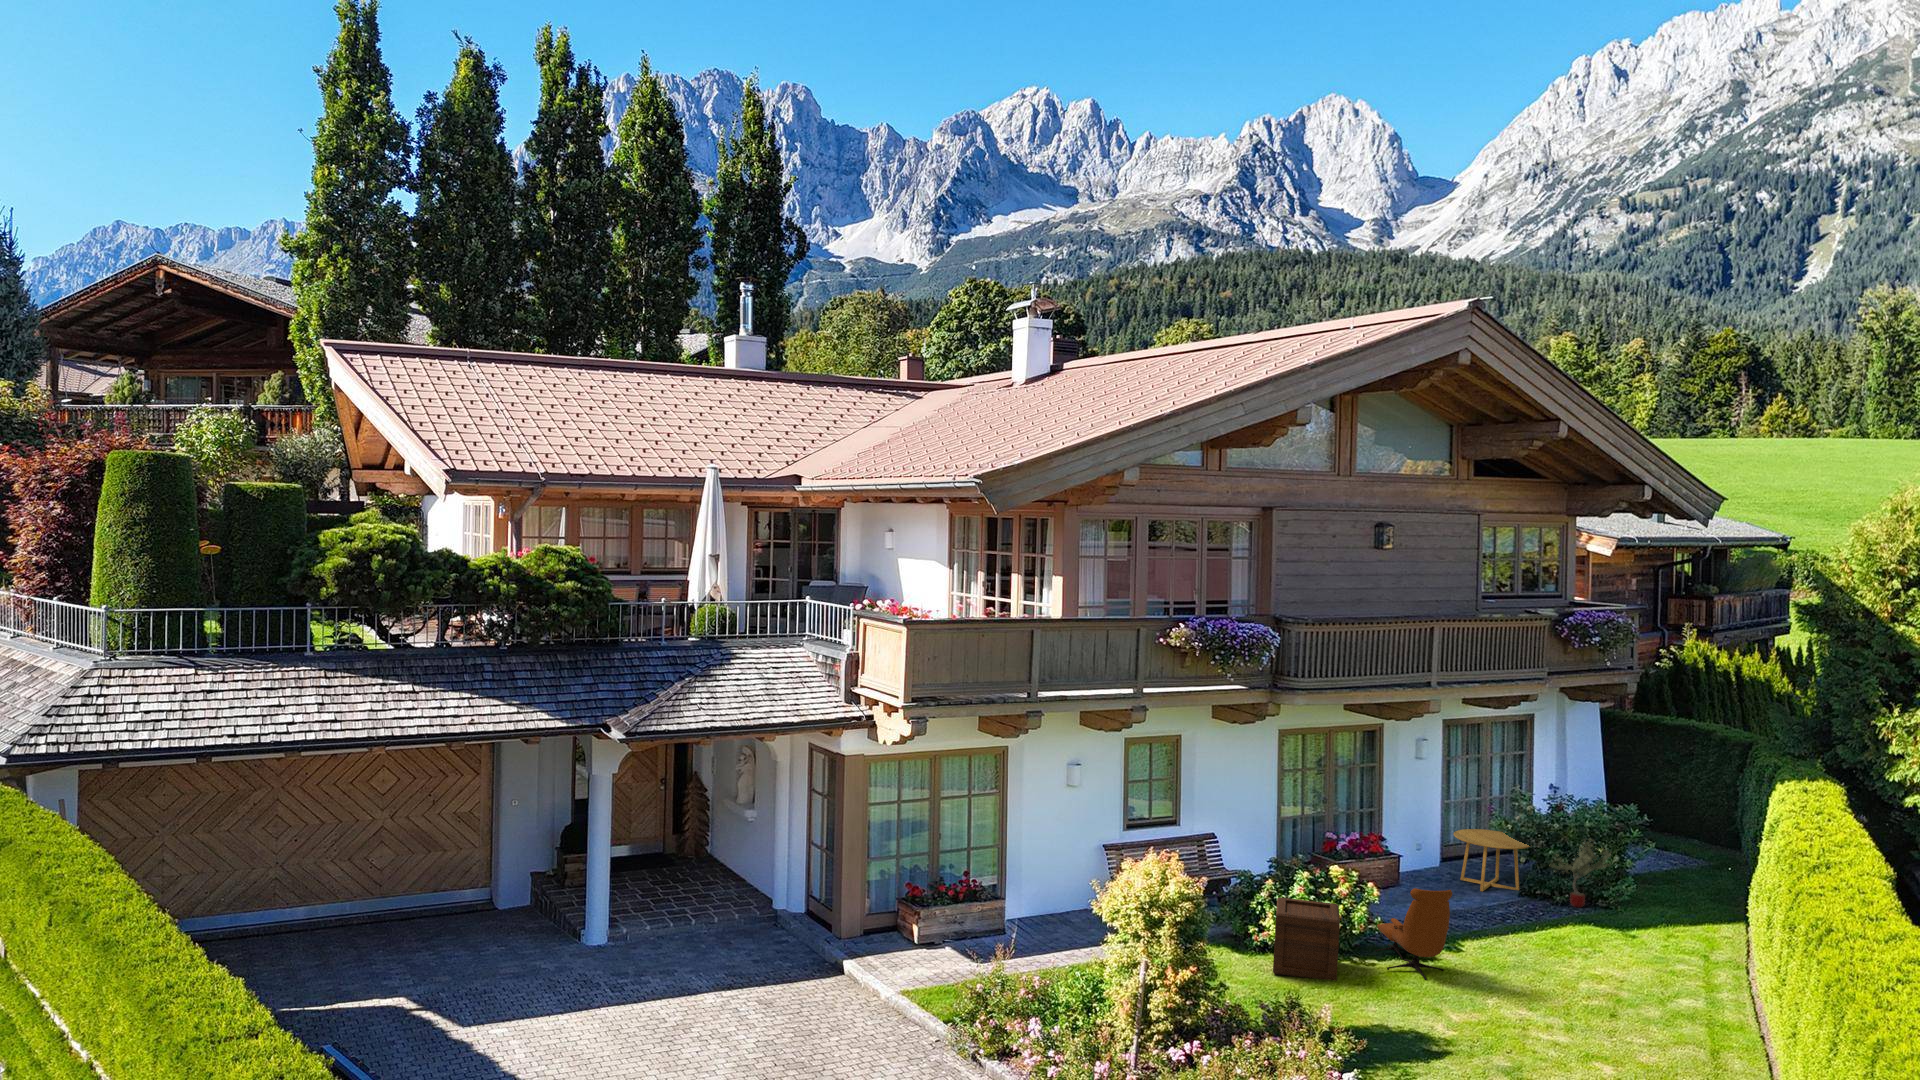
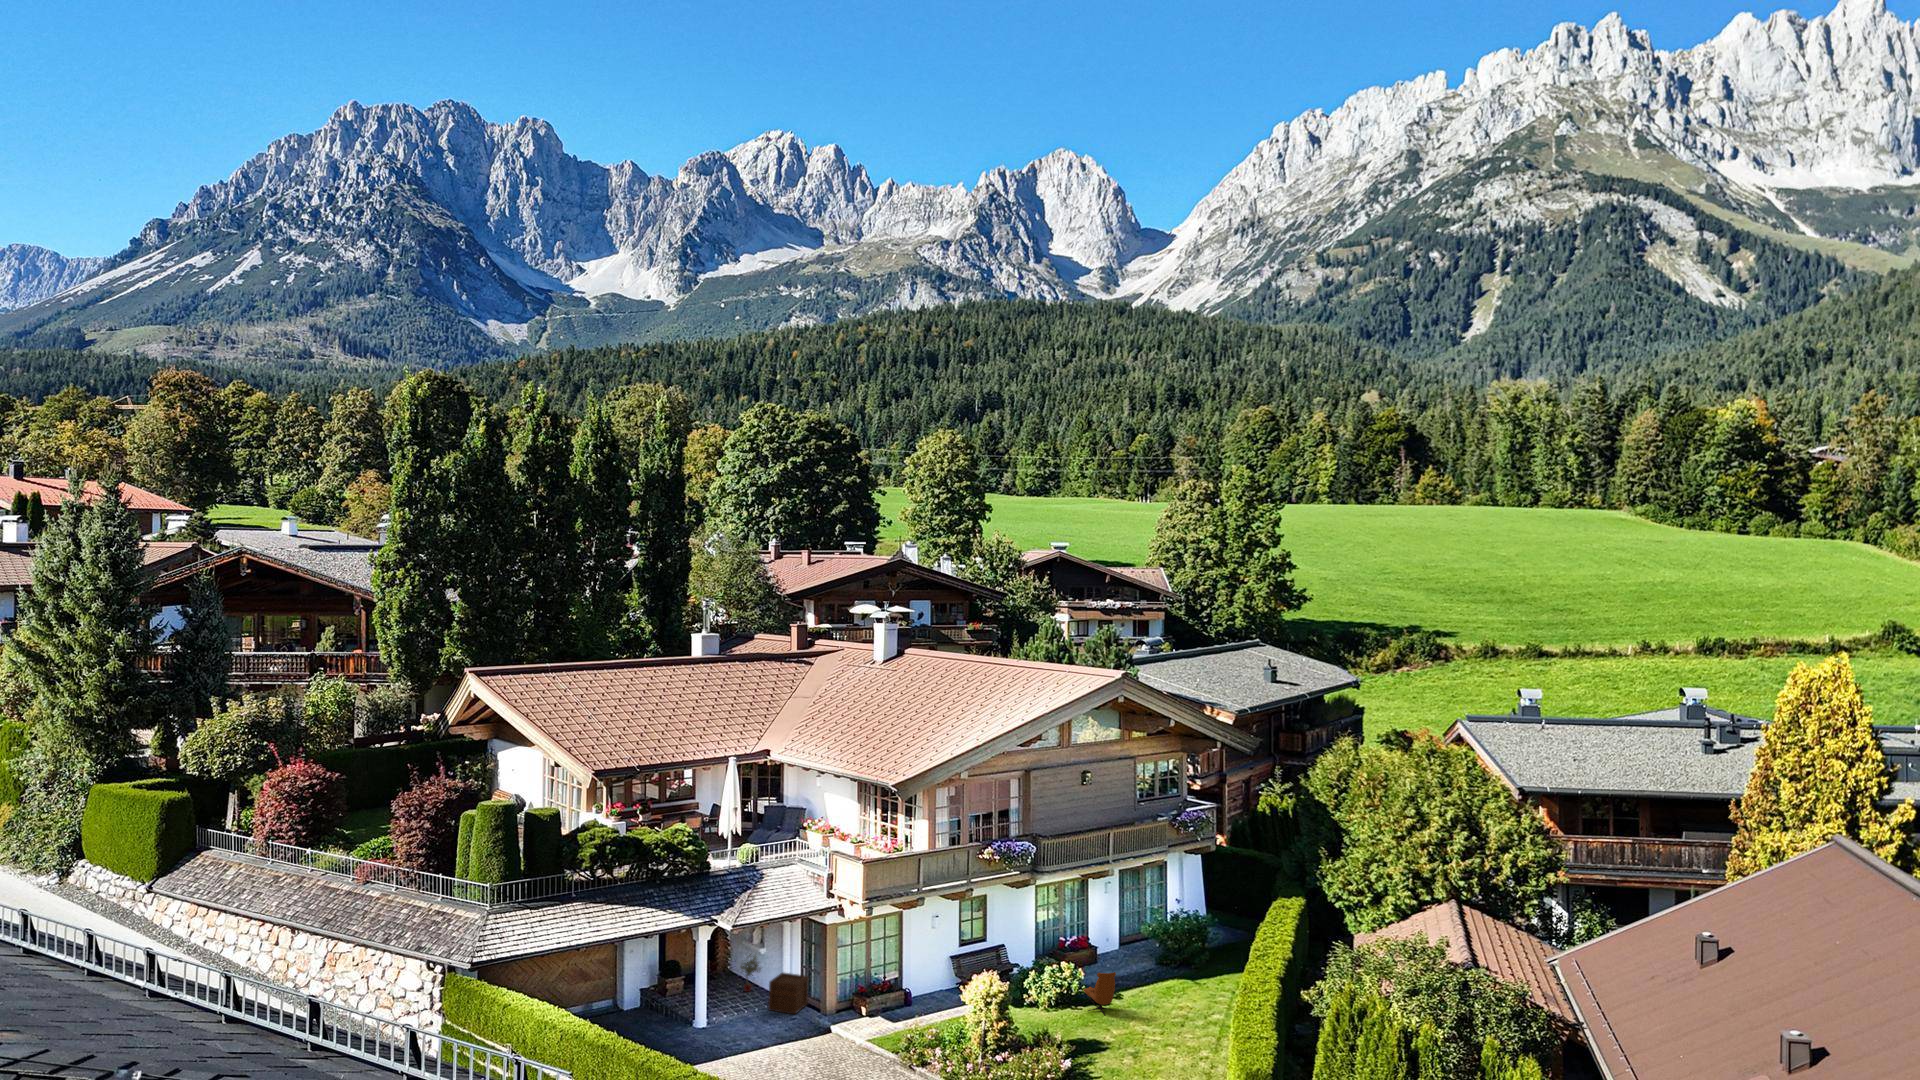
round table: present [1454,829,1530,891] -> none [1123,929,1161,964]
potted tree: present [1551,839,1611,908] -> present [741,954,761,992]
wooden crate: present [1273,897,1340,981] -> present [768,973,809,1014]

